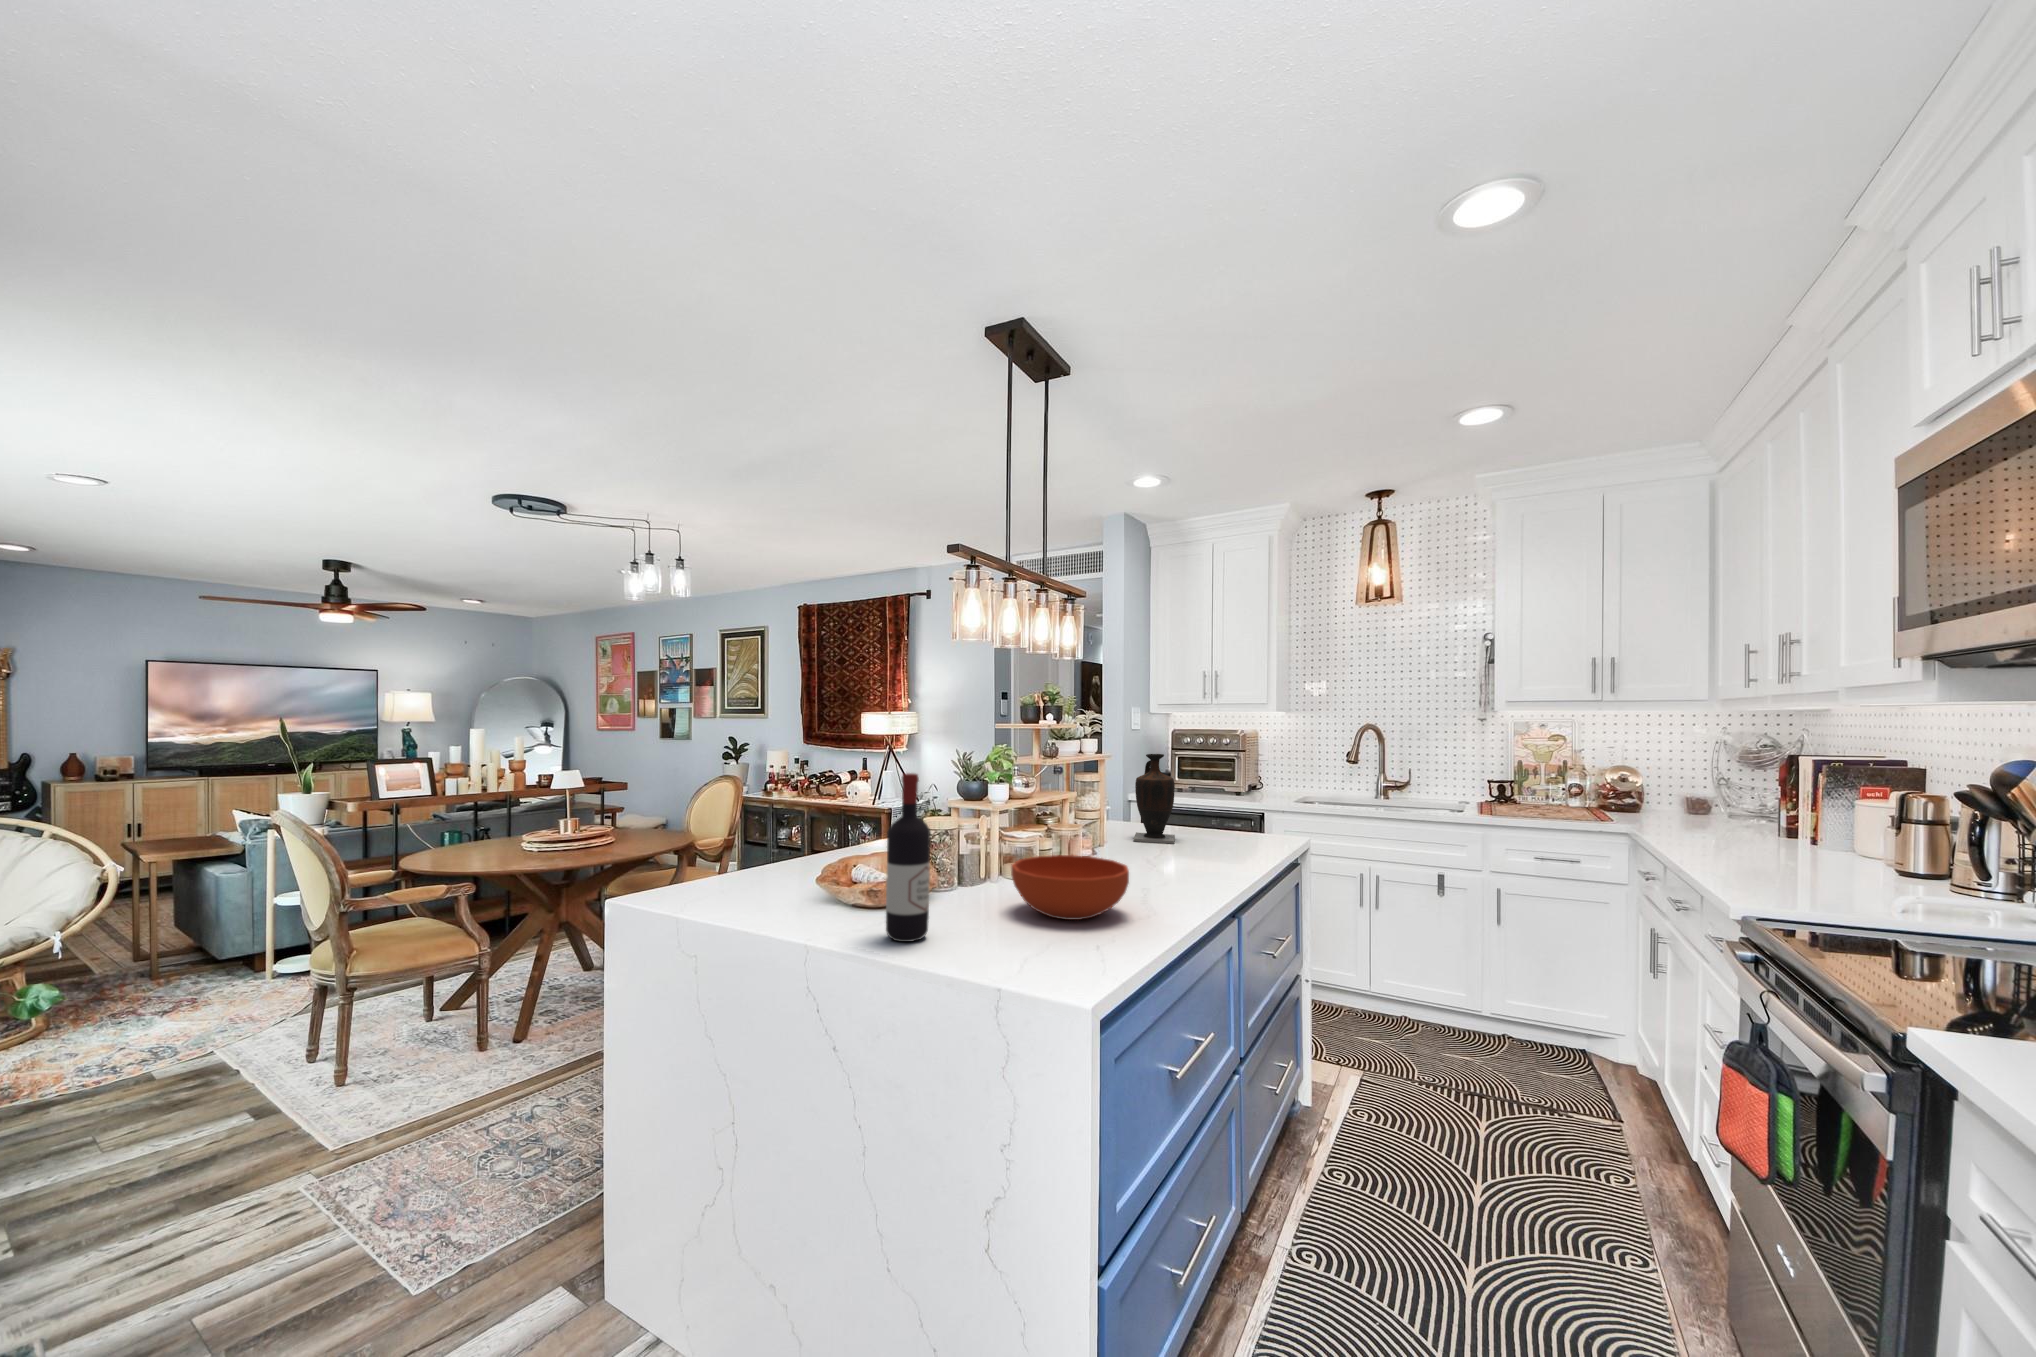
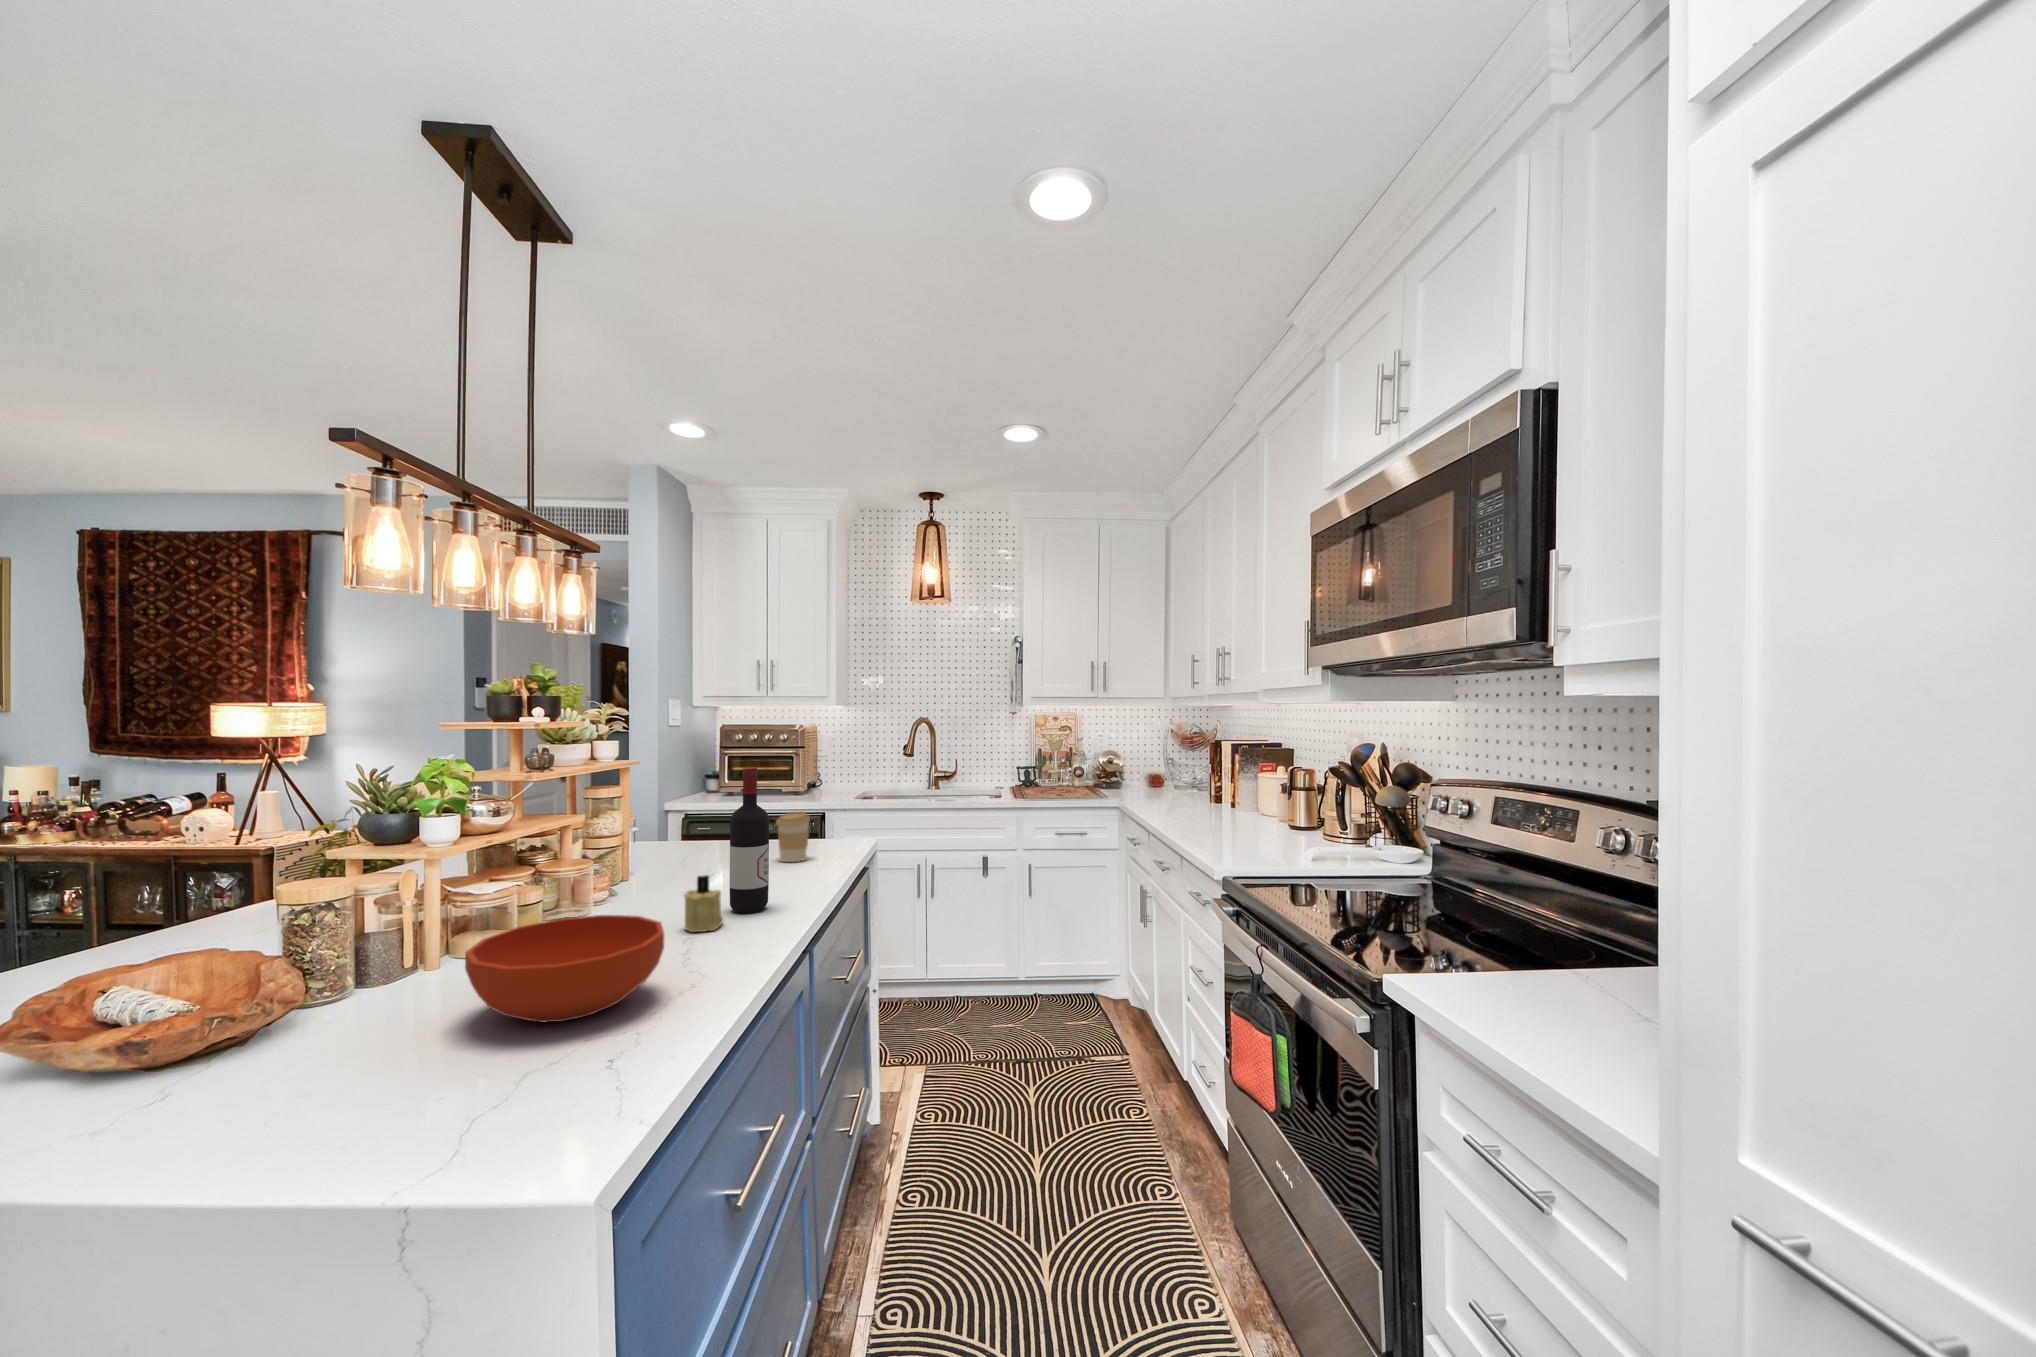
vase: present [1133,754,1175,844] -> none [668,753,724,867]
wine bottle: present [886,773,931,942] -> present [730,768,769,913]
coffee cup: none [1216,807,1245,849] -> present [776,812,810,862]
candle: none [1143,842,1172,885] -> present [684,875,723,932]

